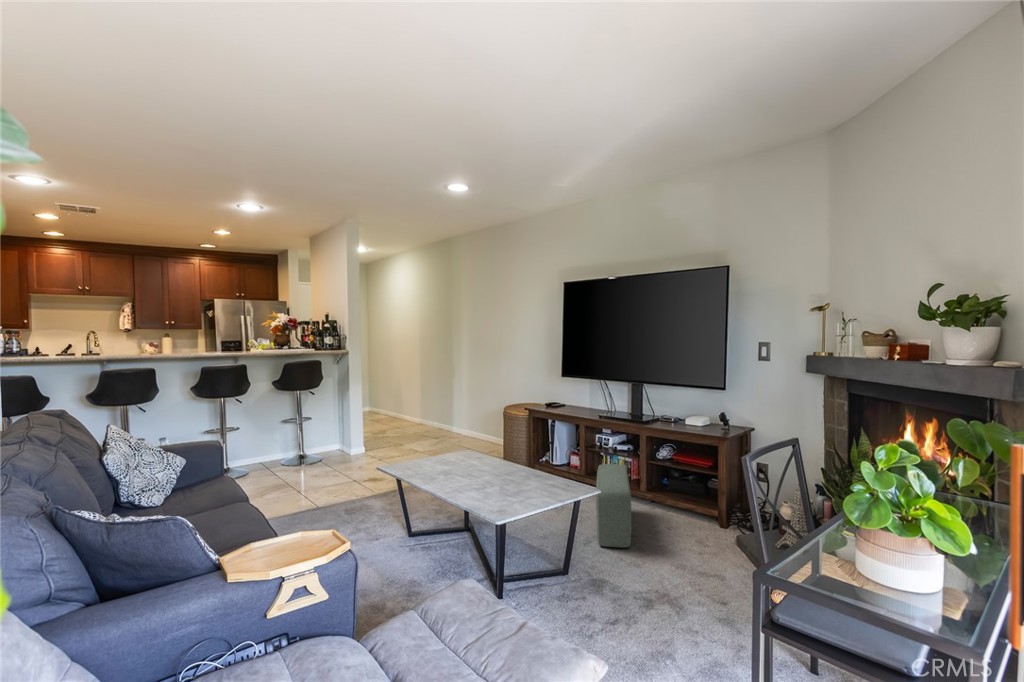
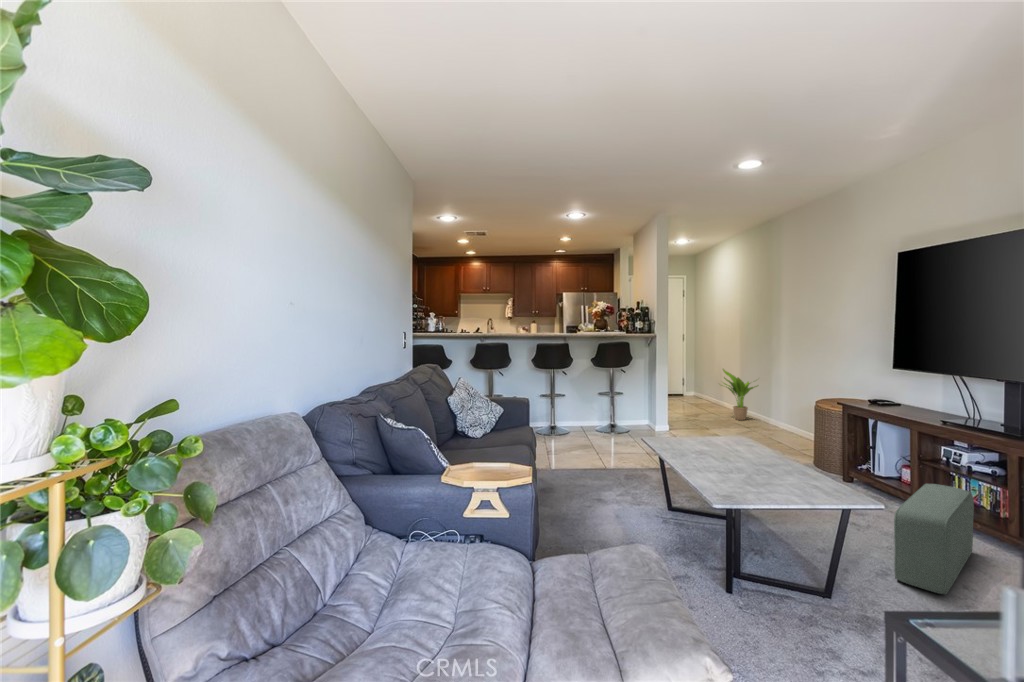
potted plant: none [405,382,442,431] -> present [723,369,757,420]

